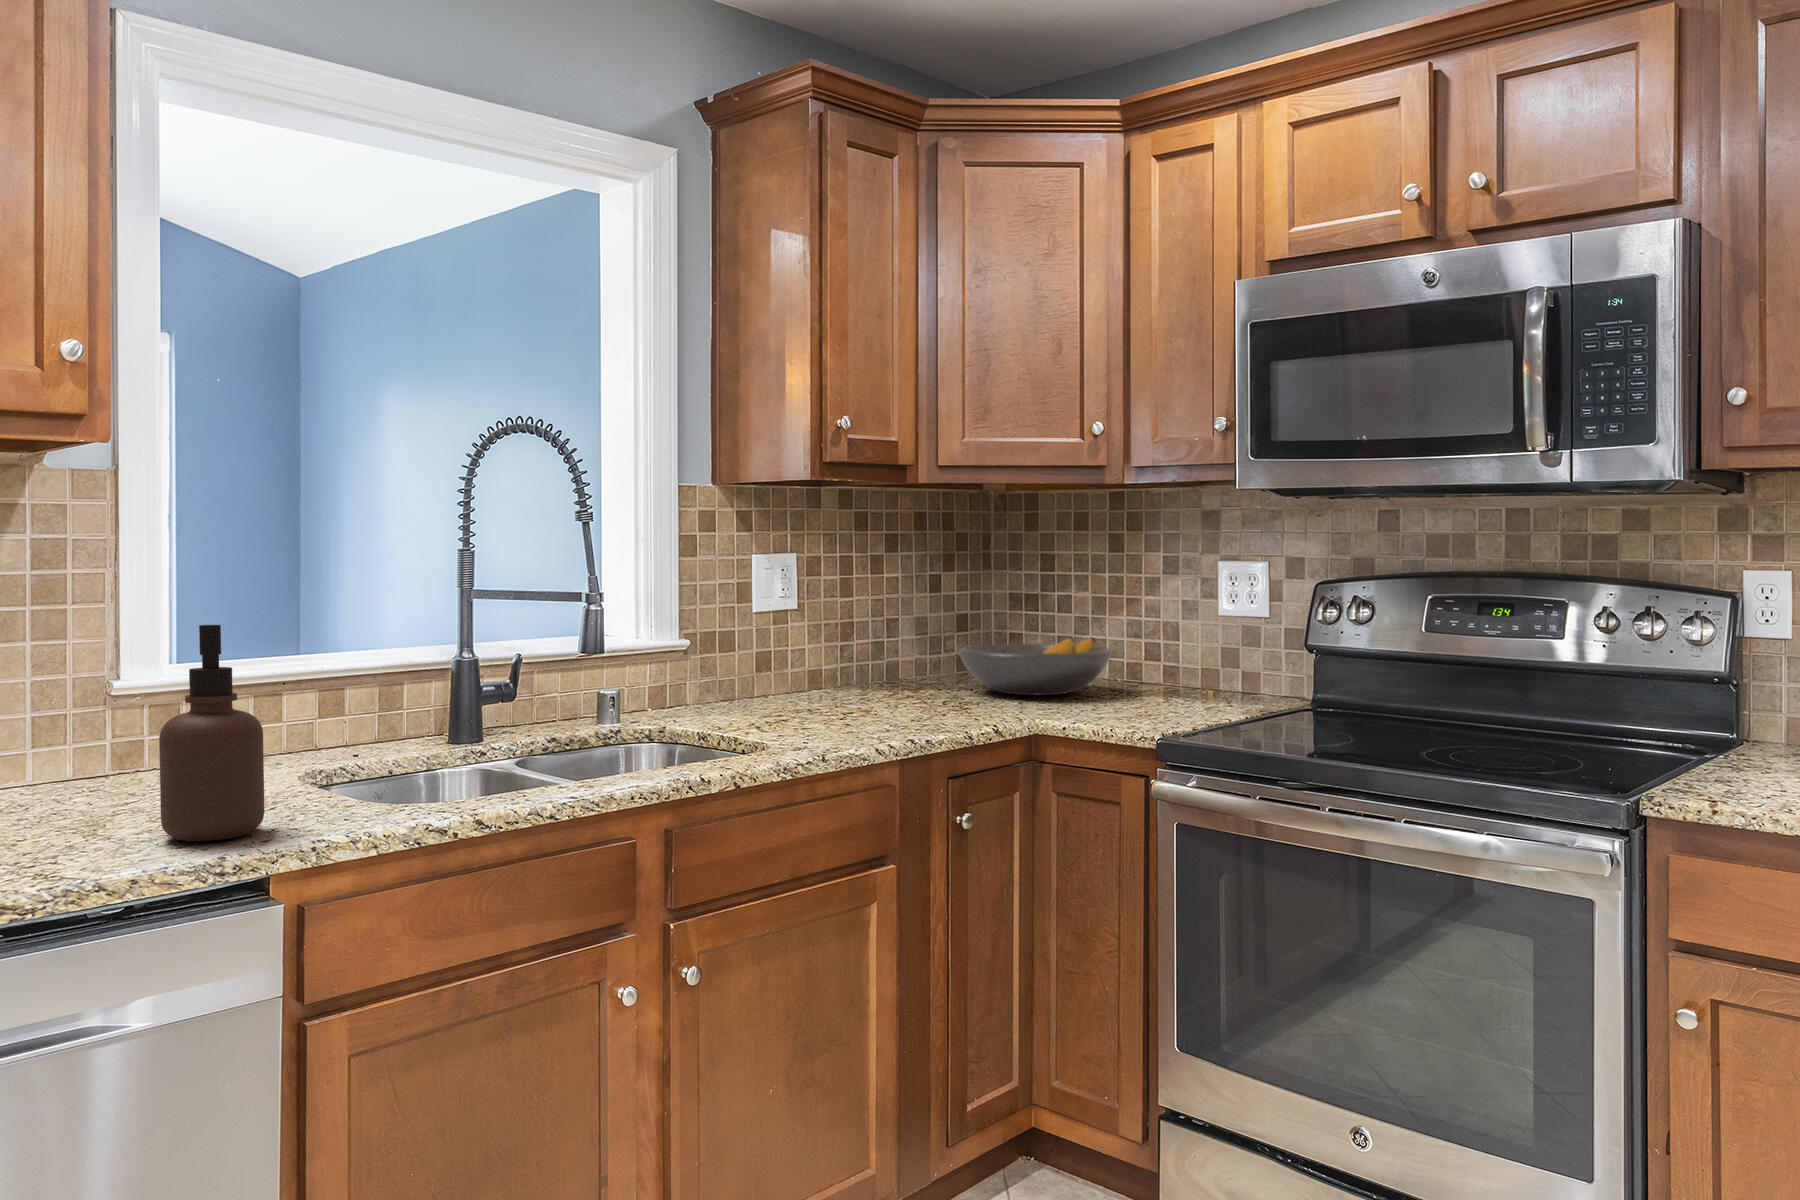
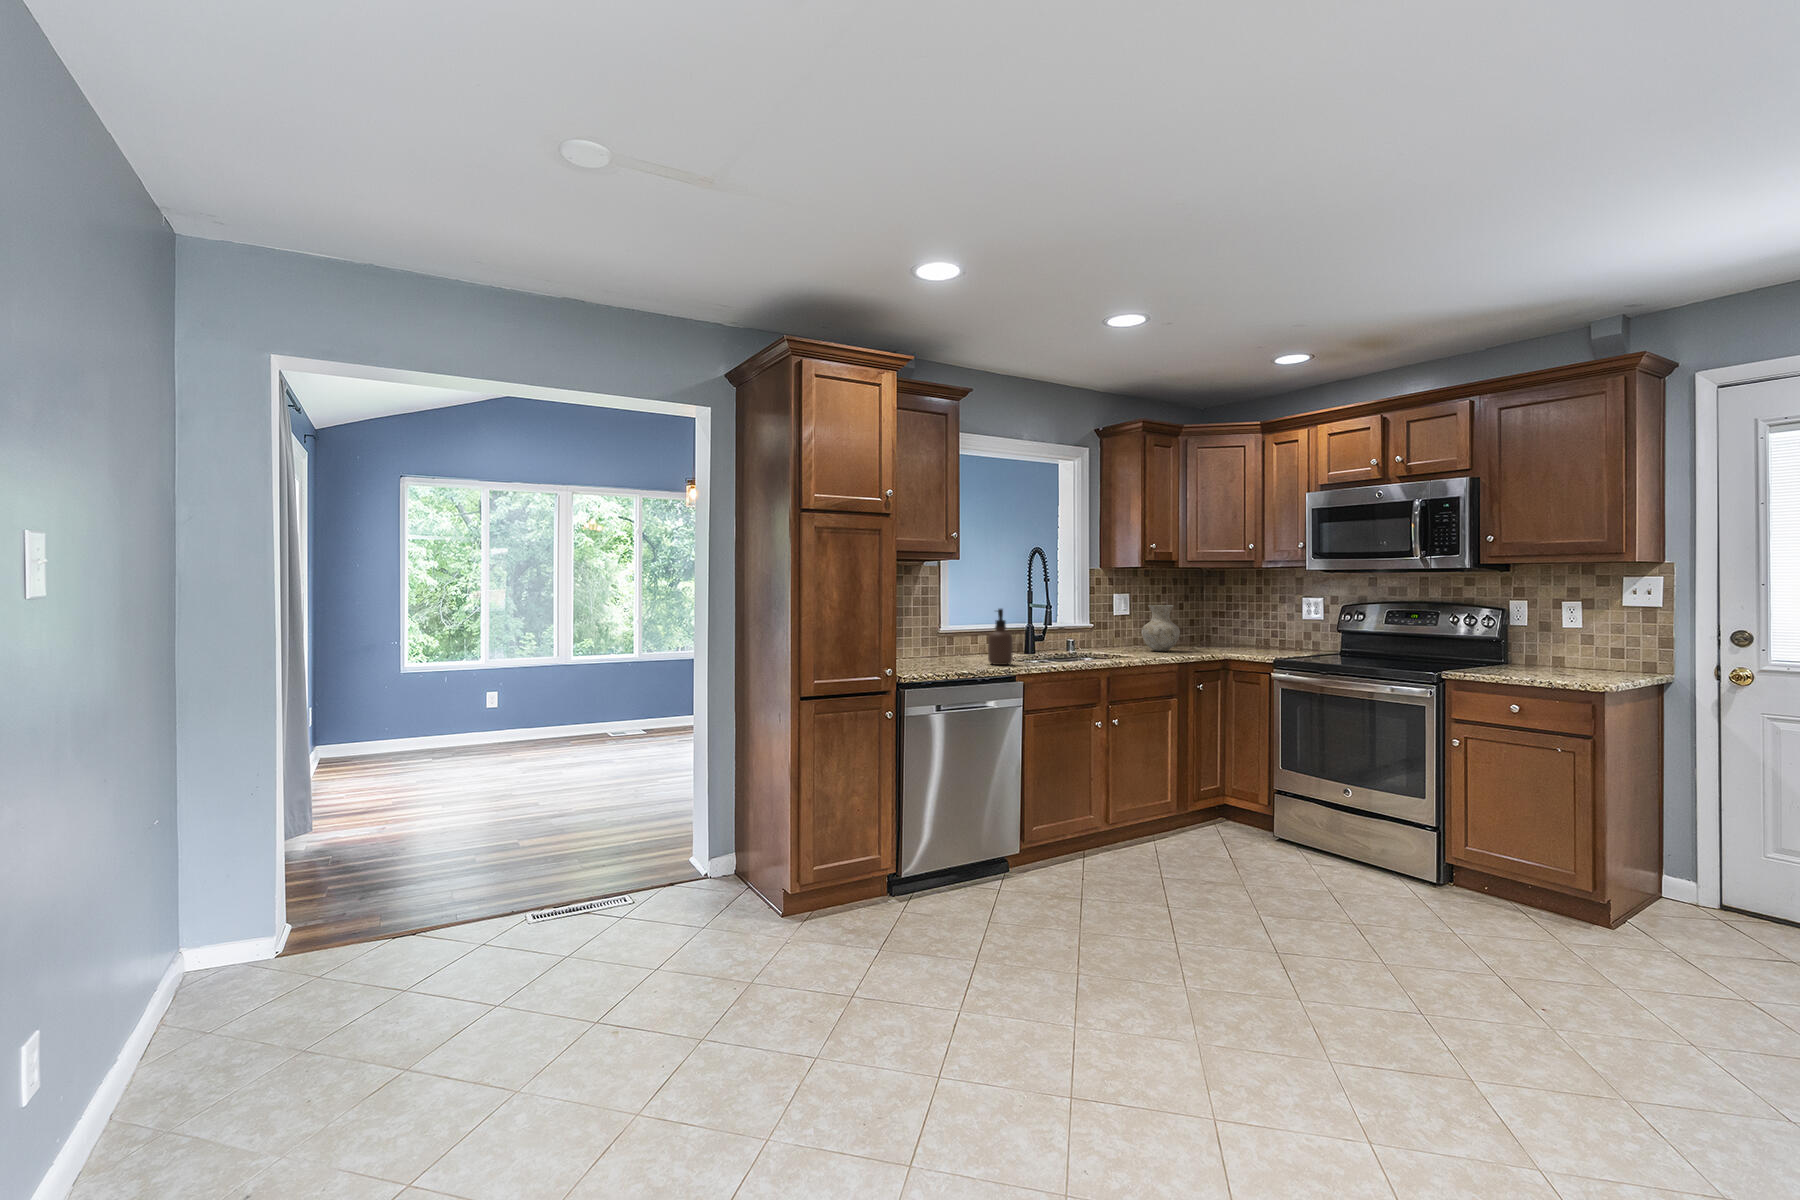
vase: none [814,588,915,716] -> present [1142,605,1180,651]
fruit bowl: present [958,638,1113,695] -> none [1193,627,1258,648]

